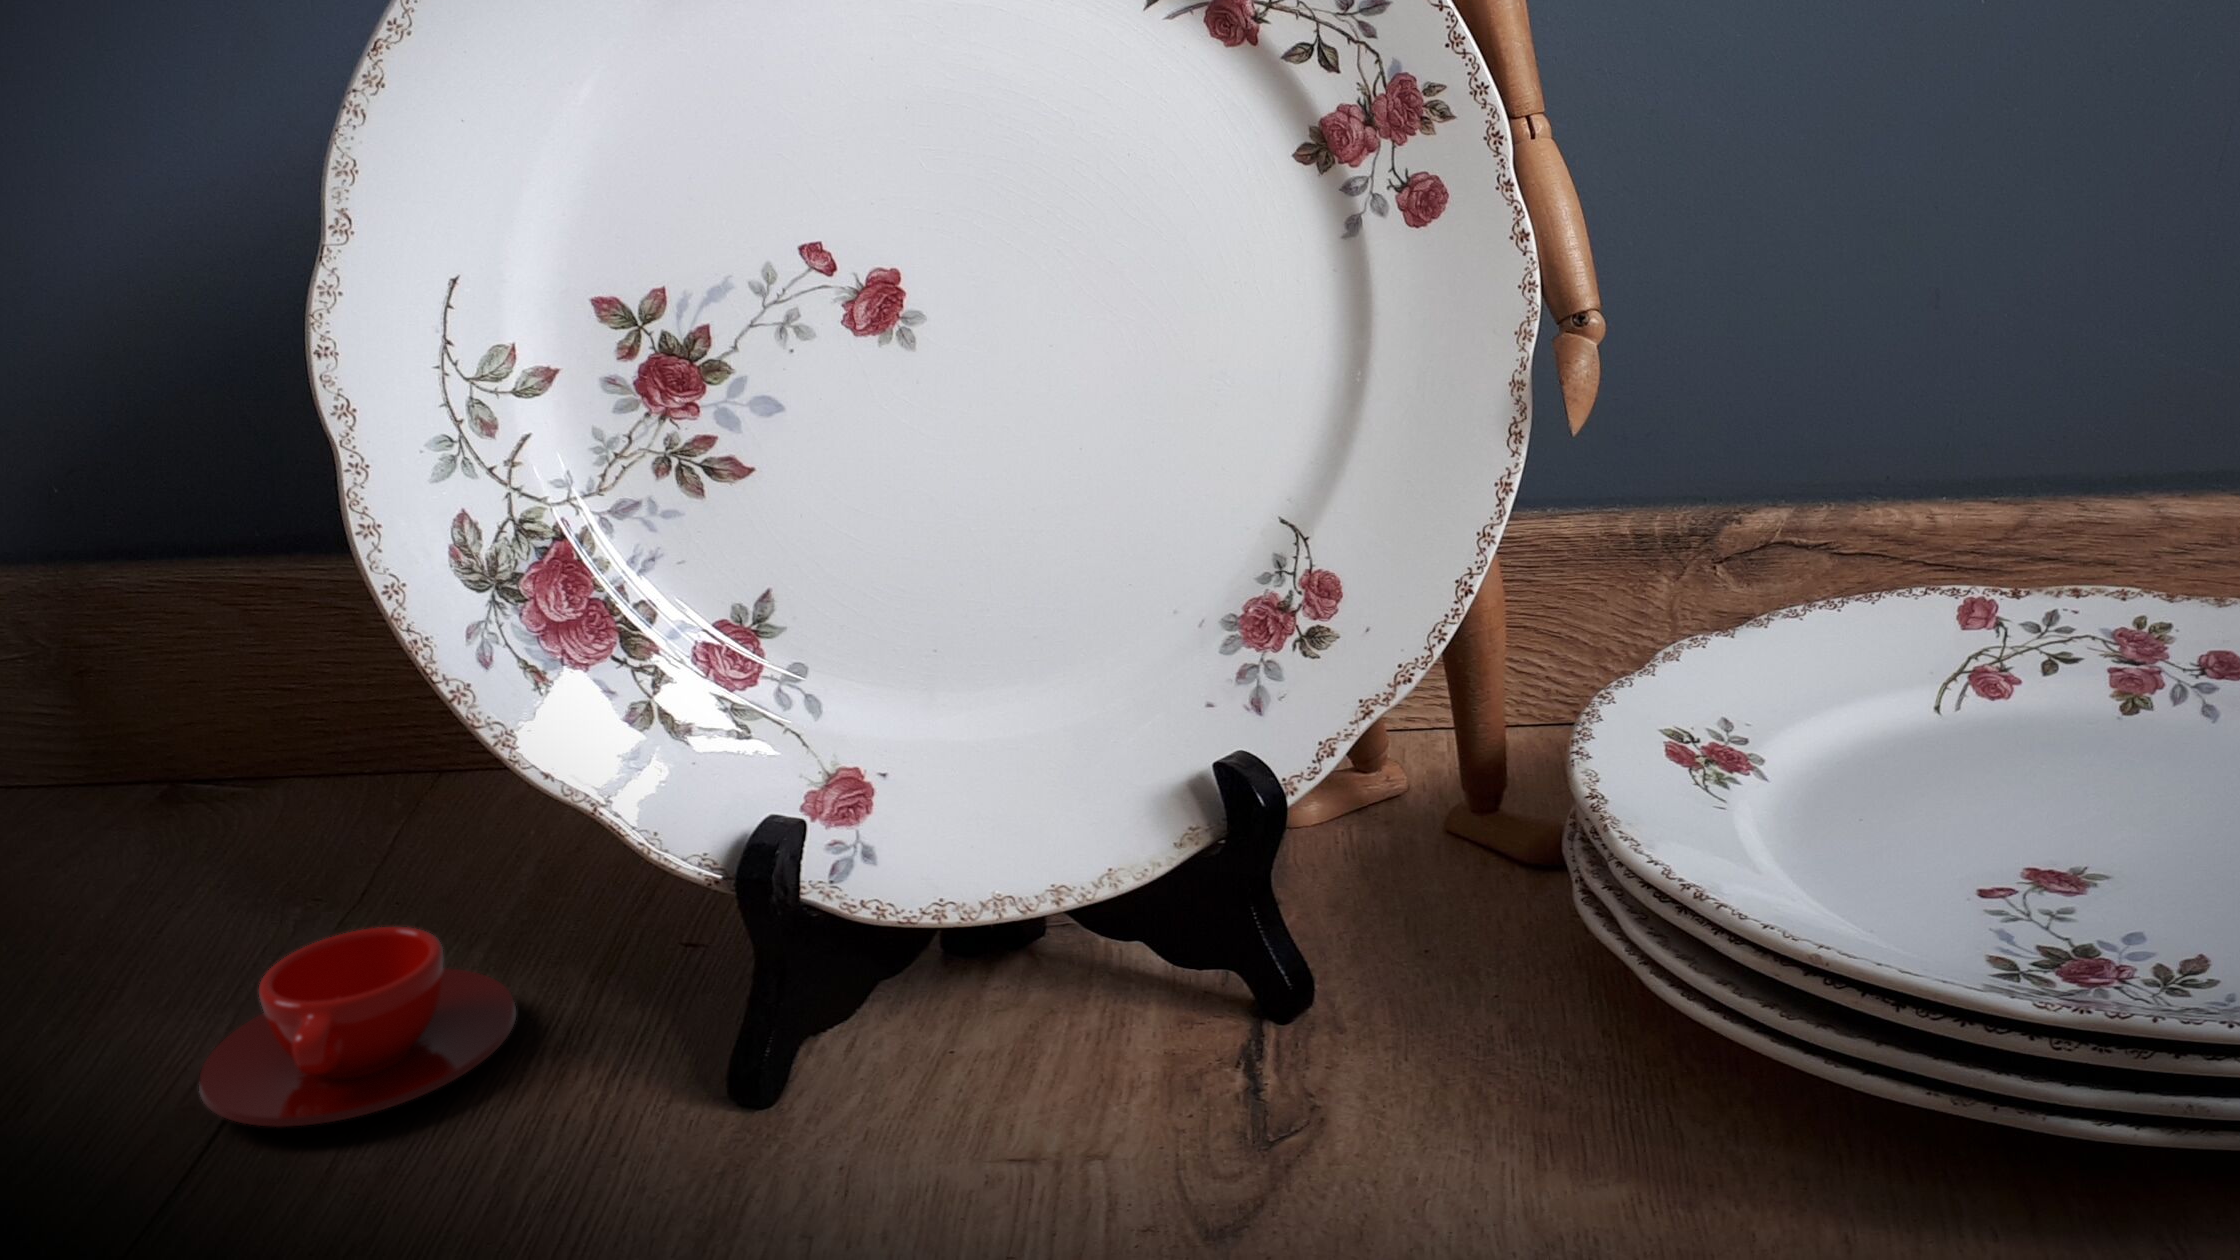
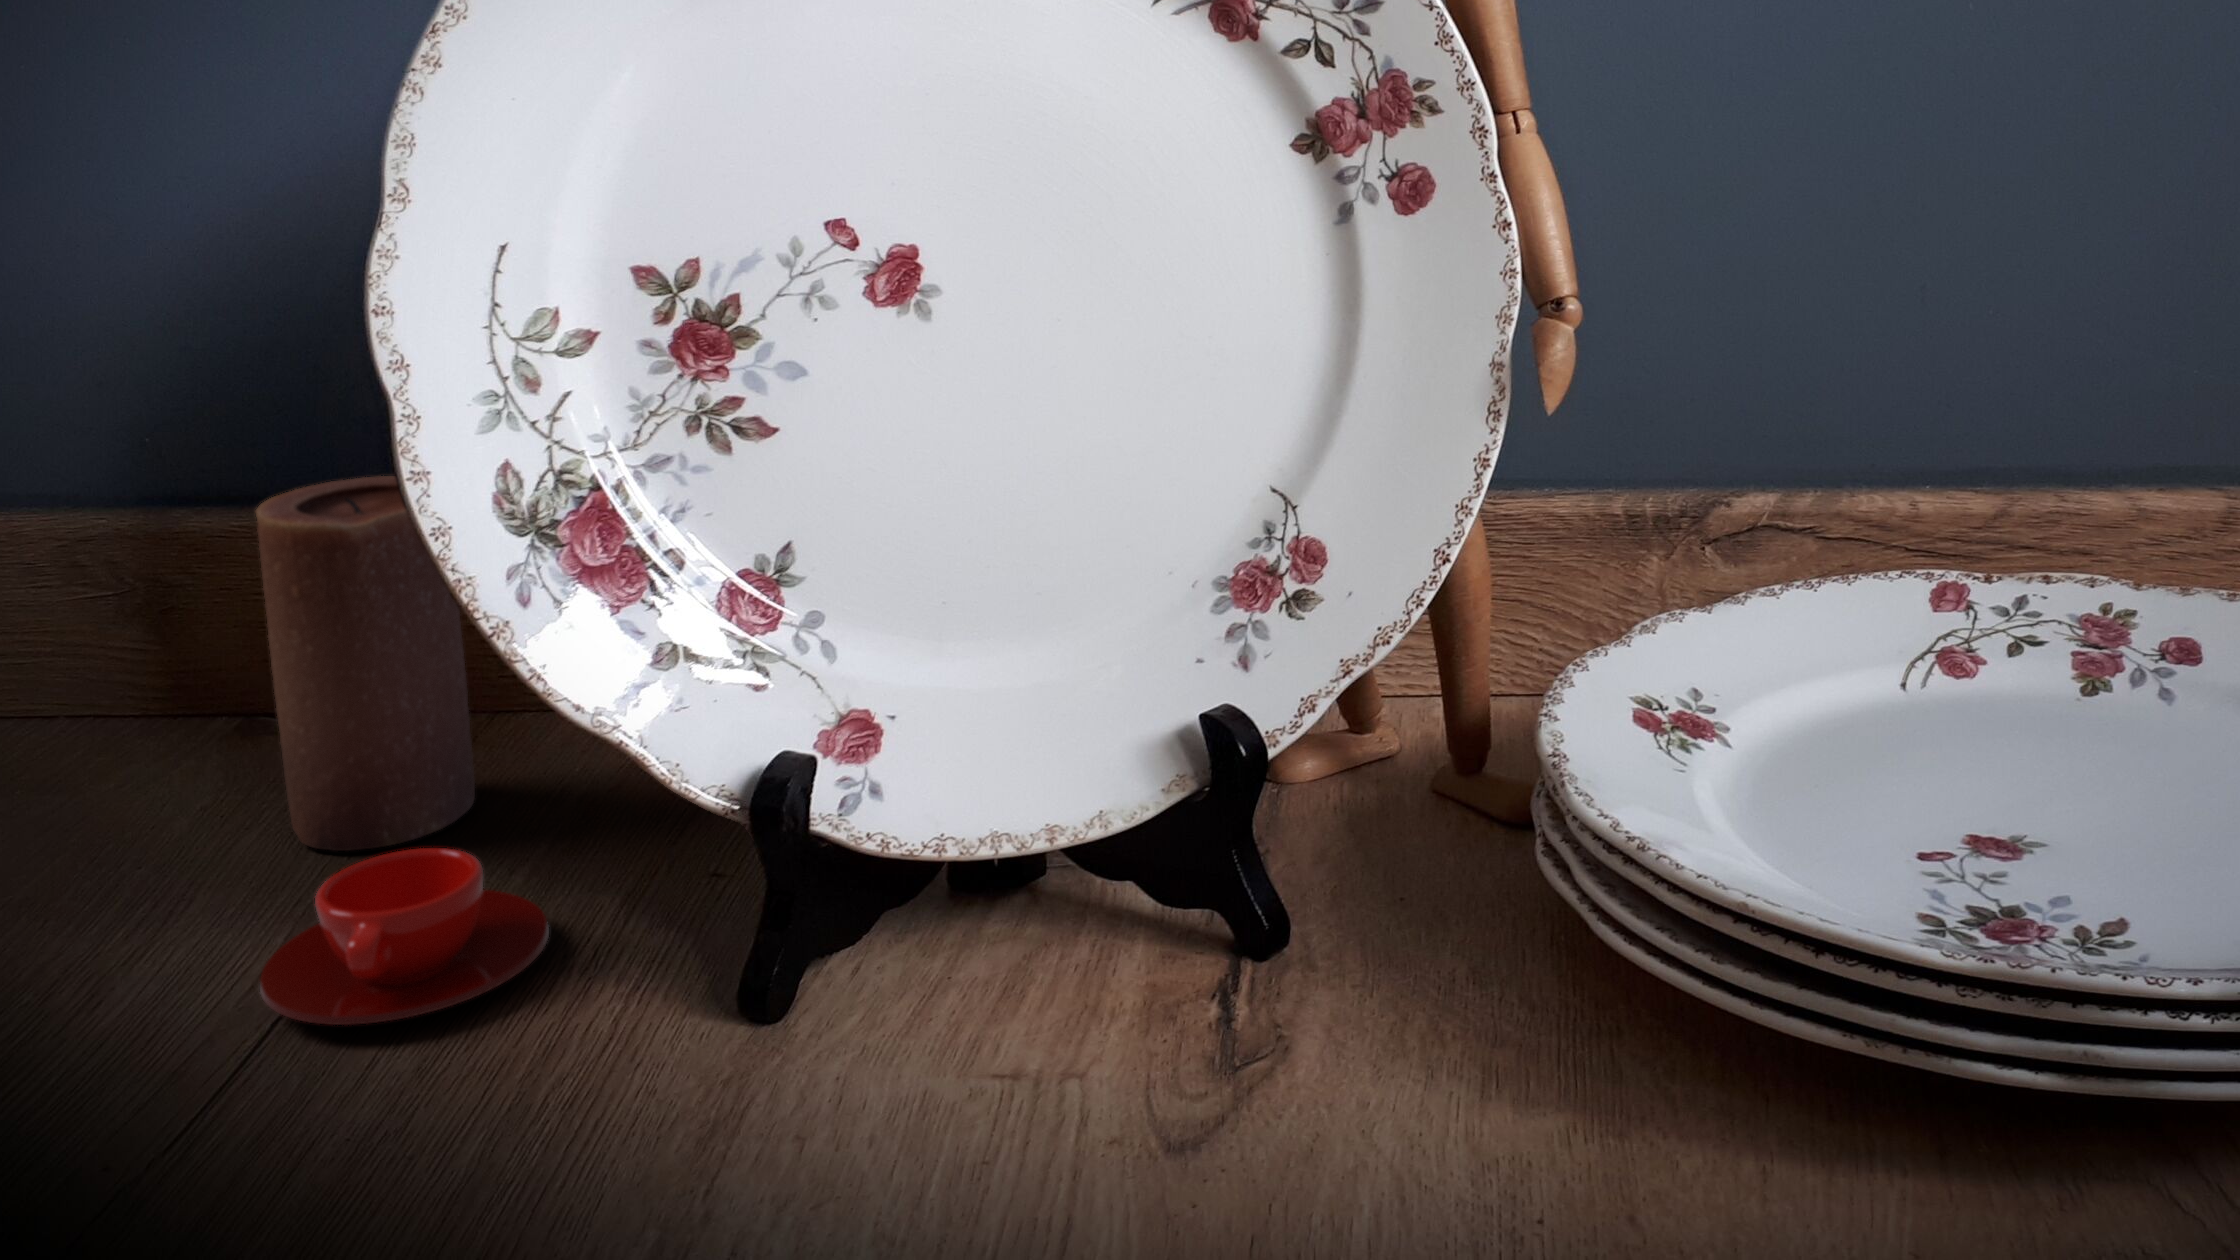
candle: none [193,528,437,929] -> present [256,476,475,851]

